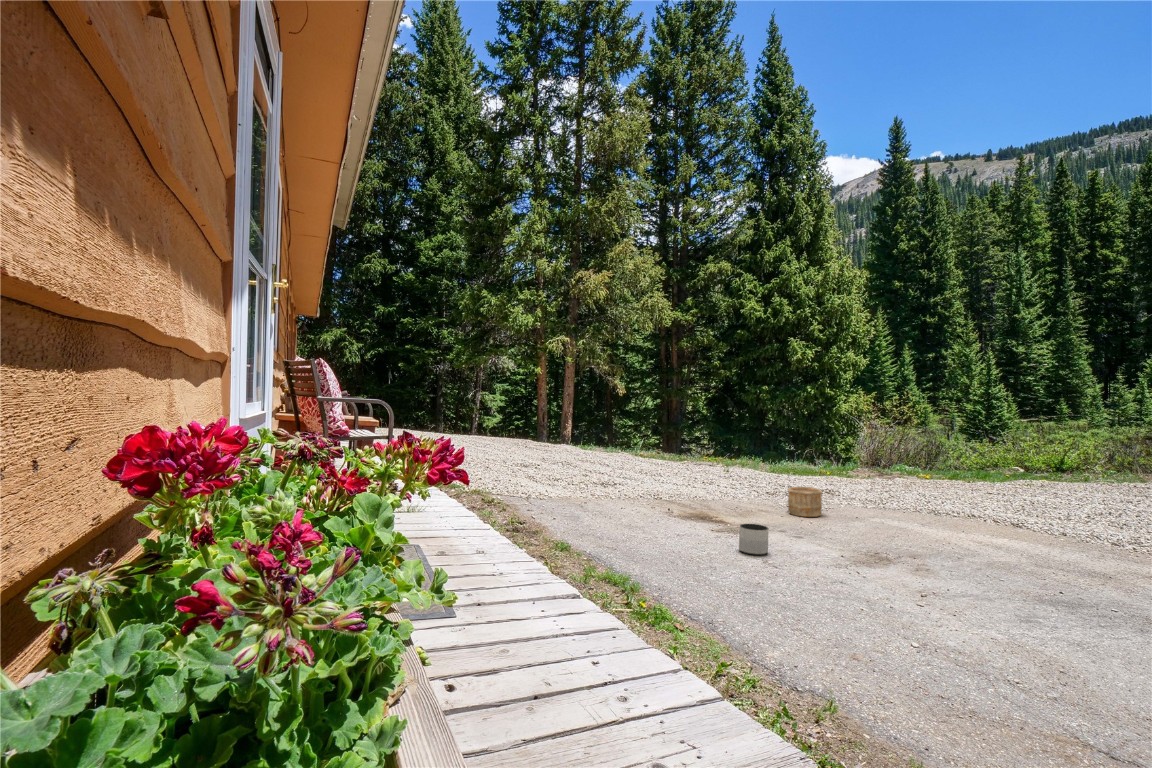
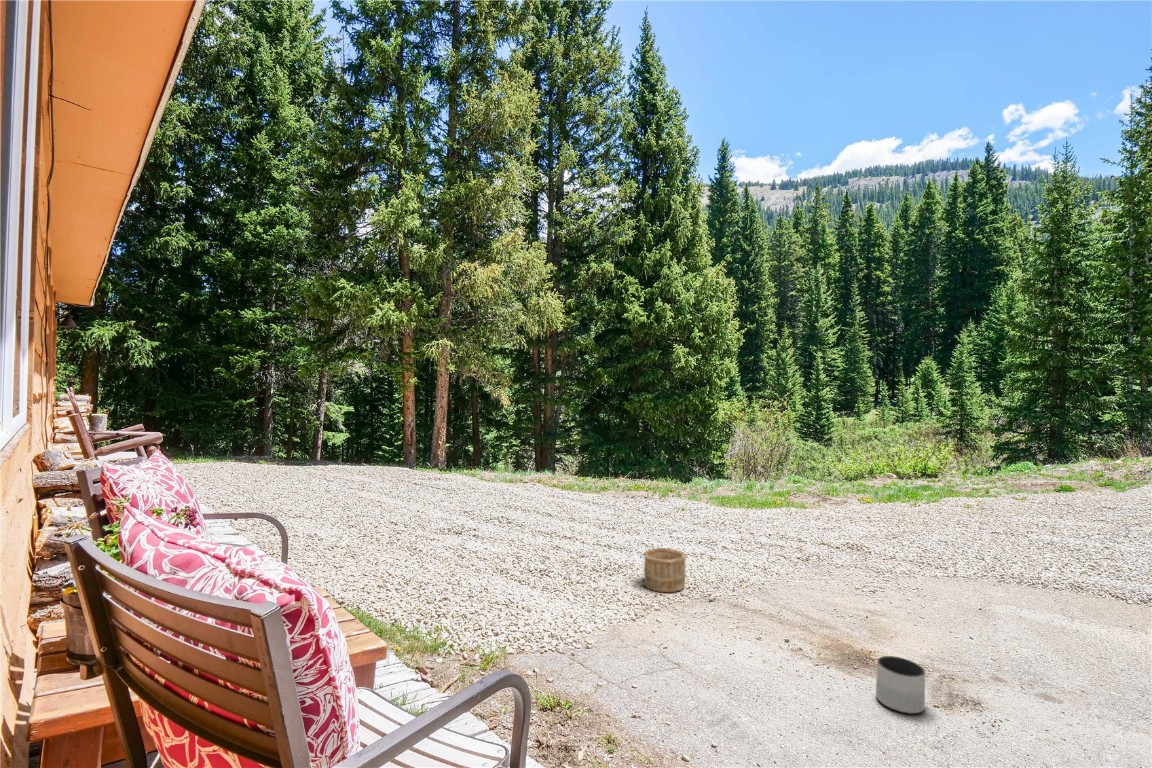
wooden bucket: present [788,487,822,517] -> present [644,548,686,592]

